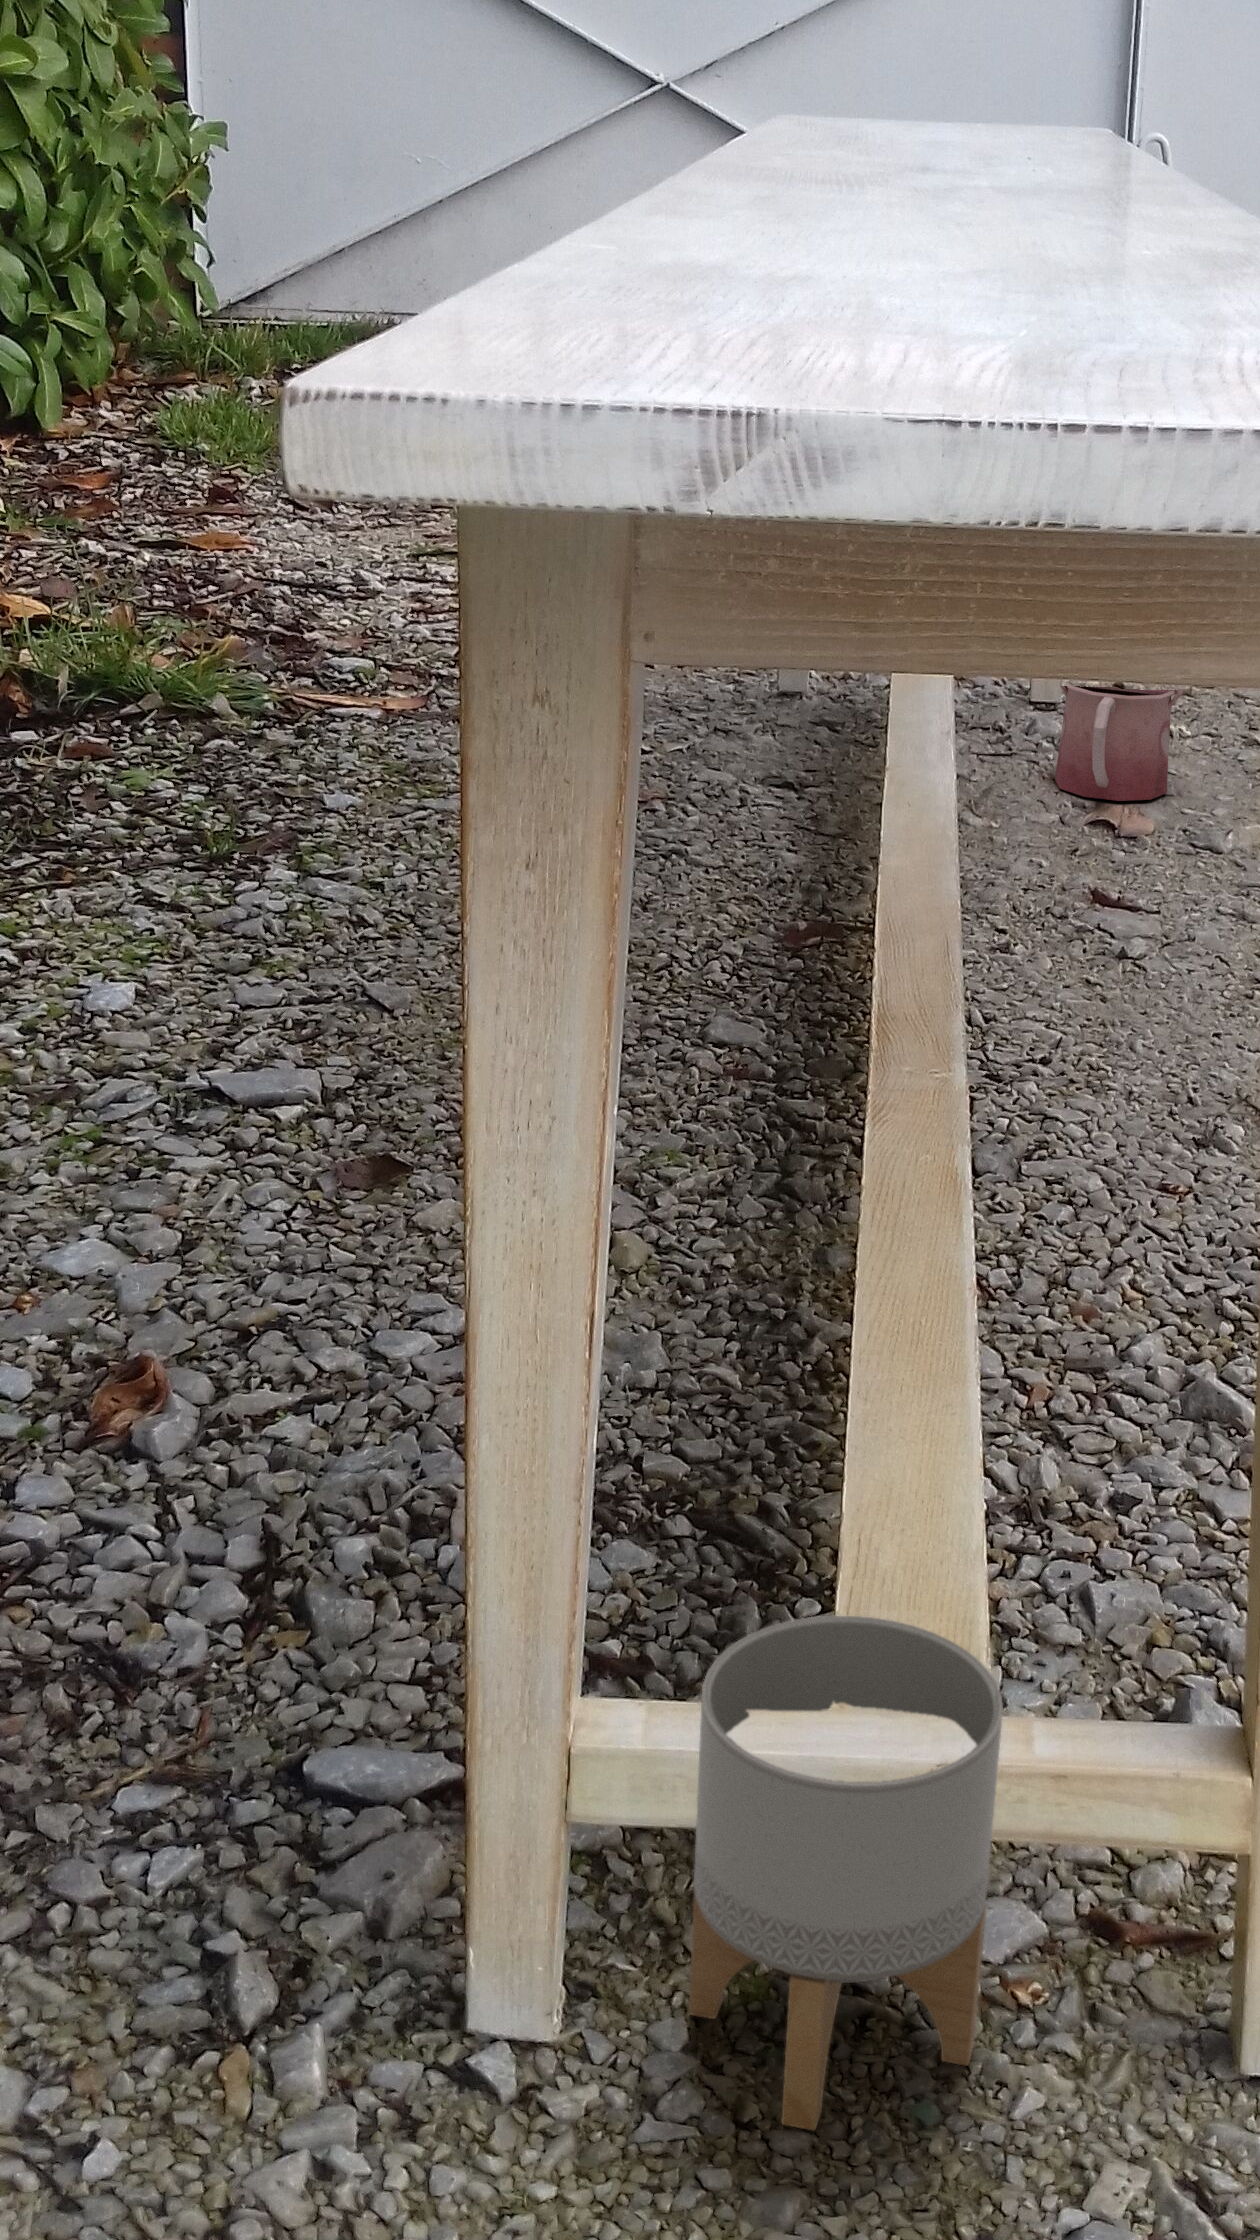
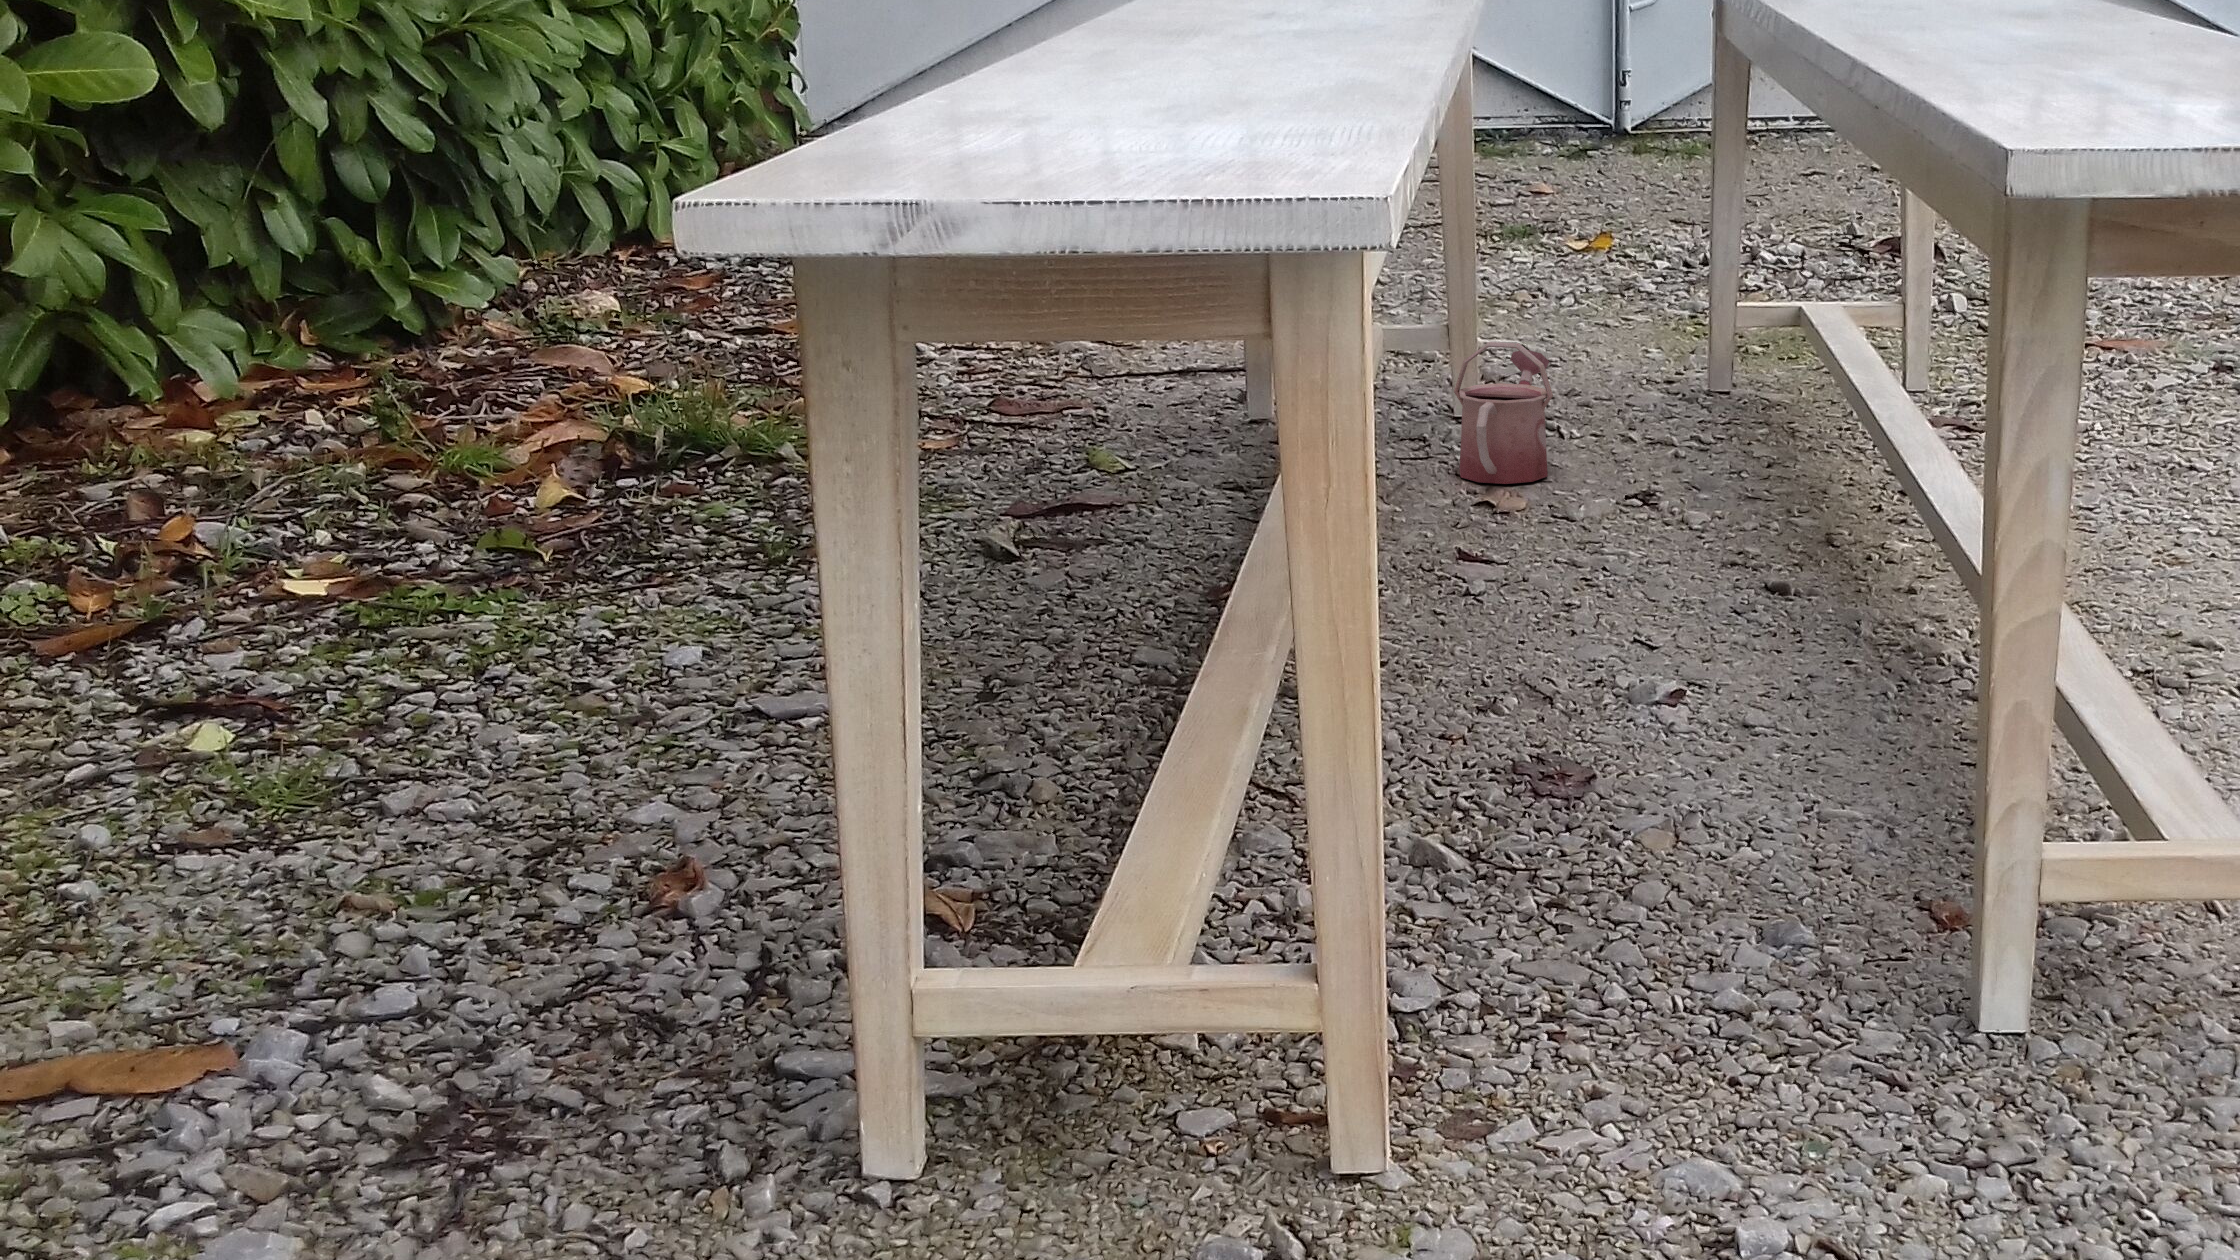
planter: present [689,1616,1003,2130] -> none [983,915,1168,1208]

